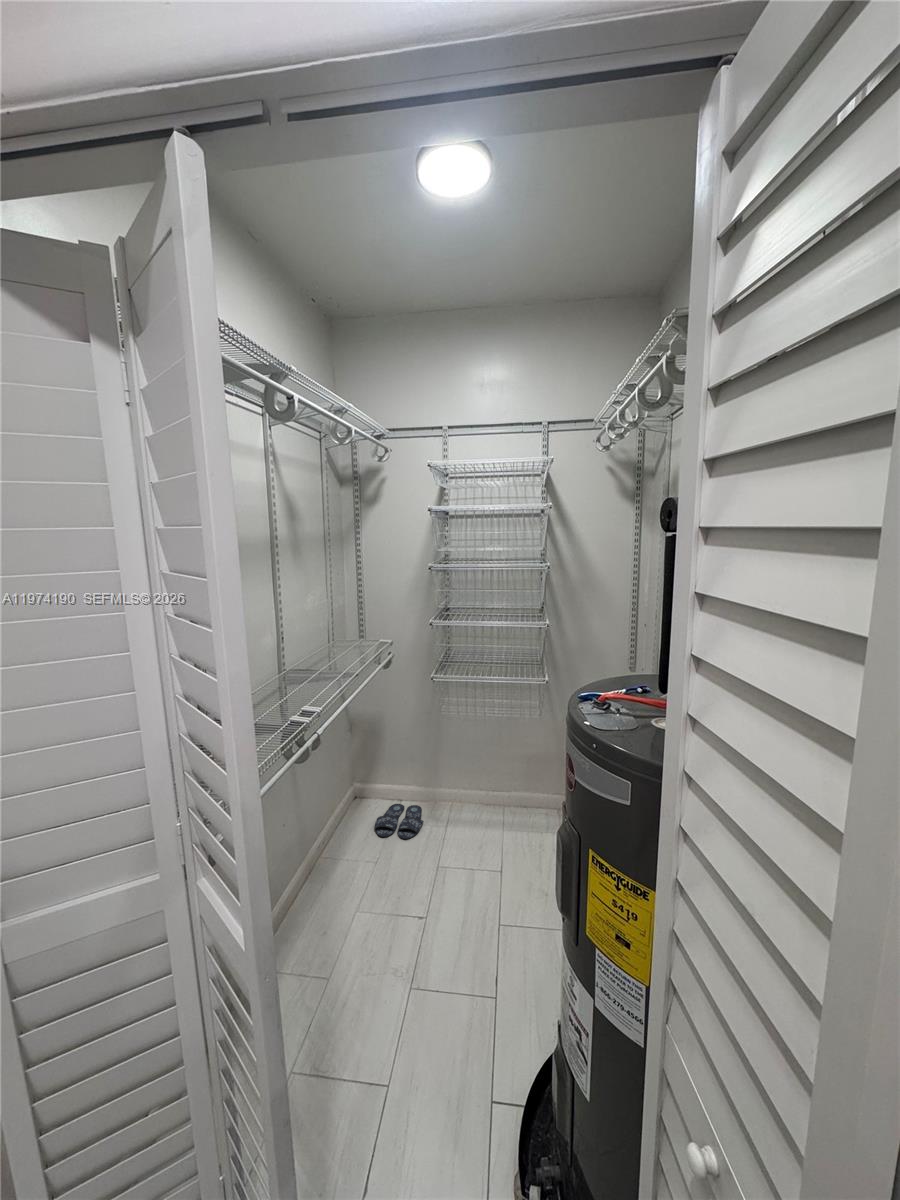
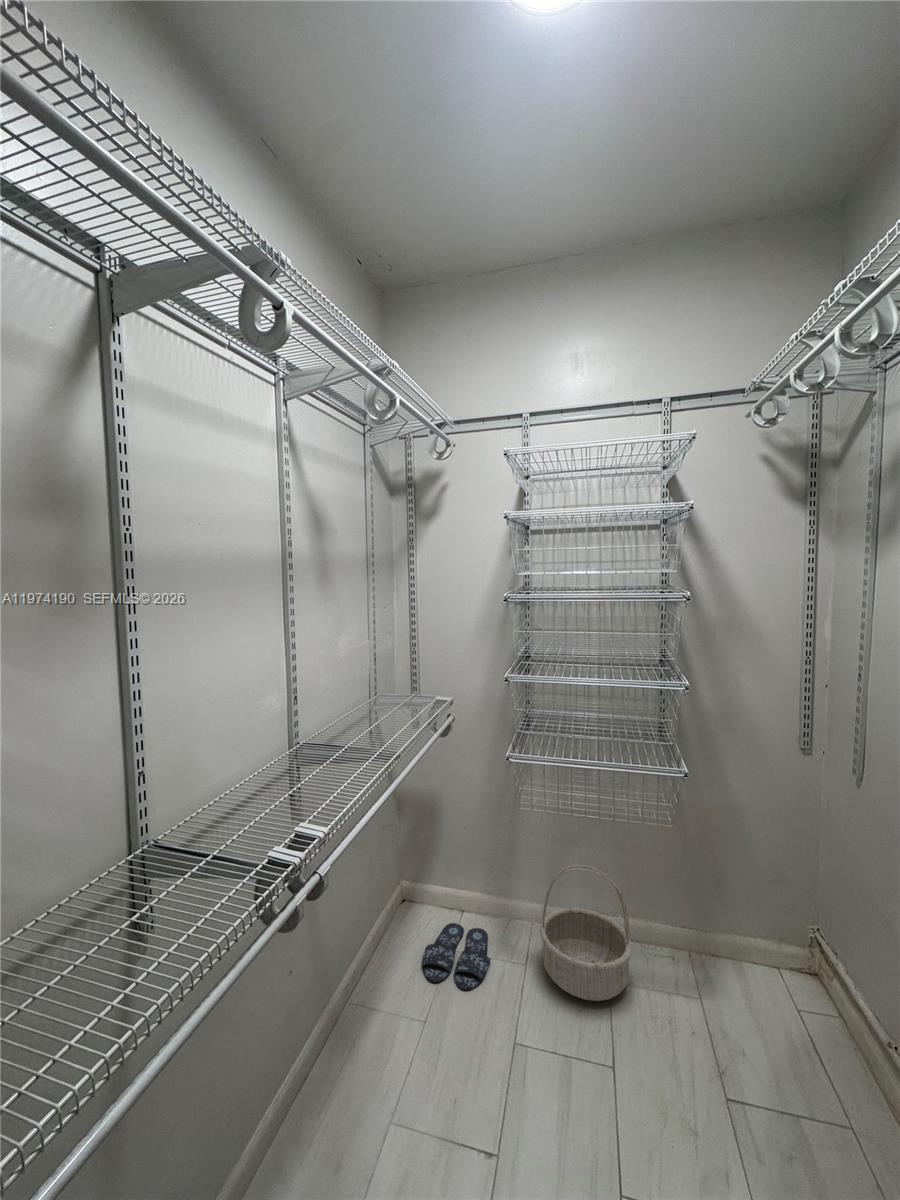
basket: none [457,751,518,837] -> present [540,865,632,1001]

